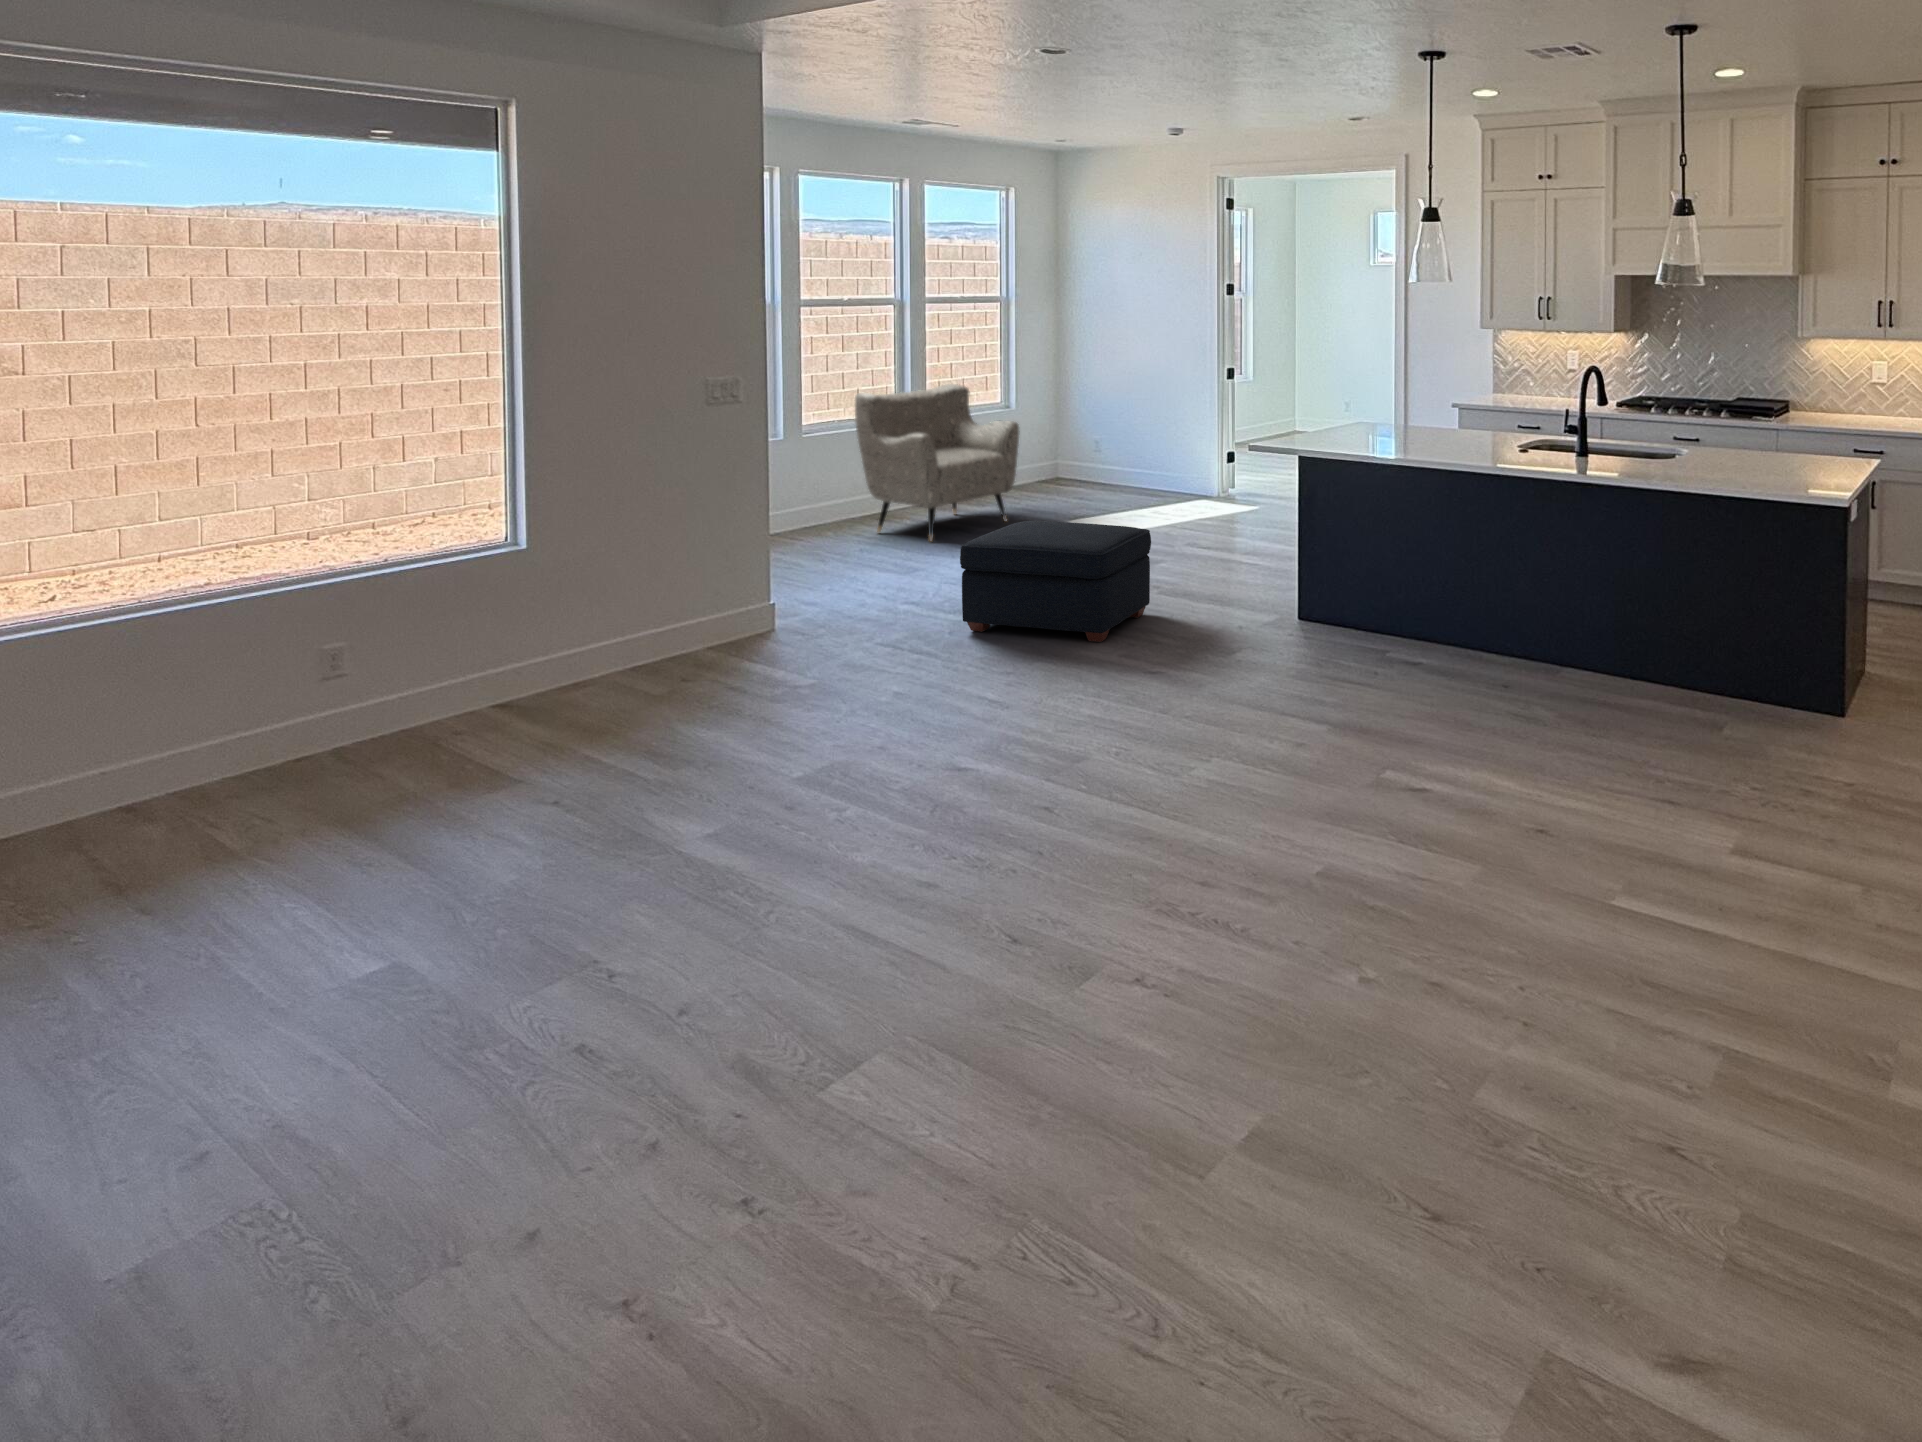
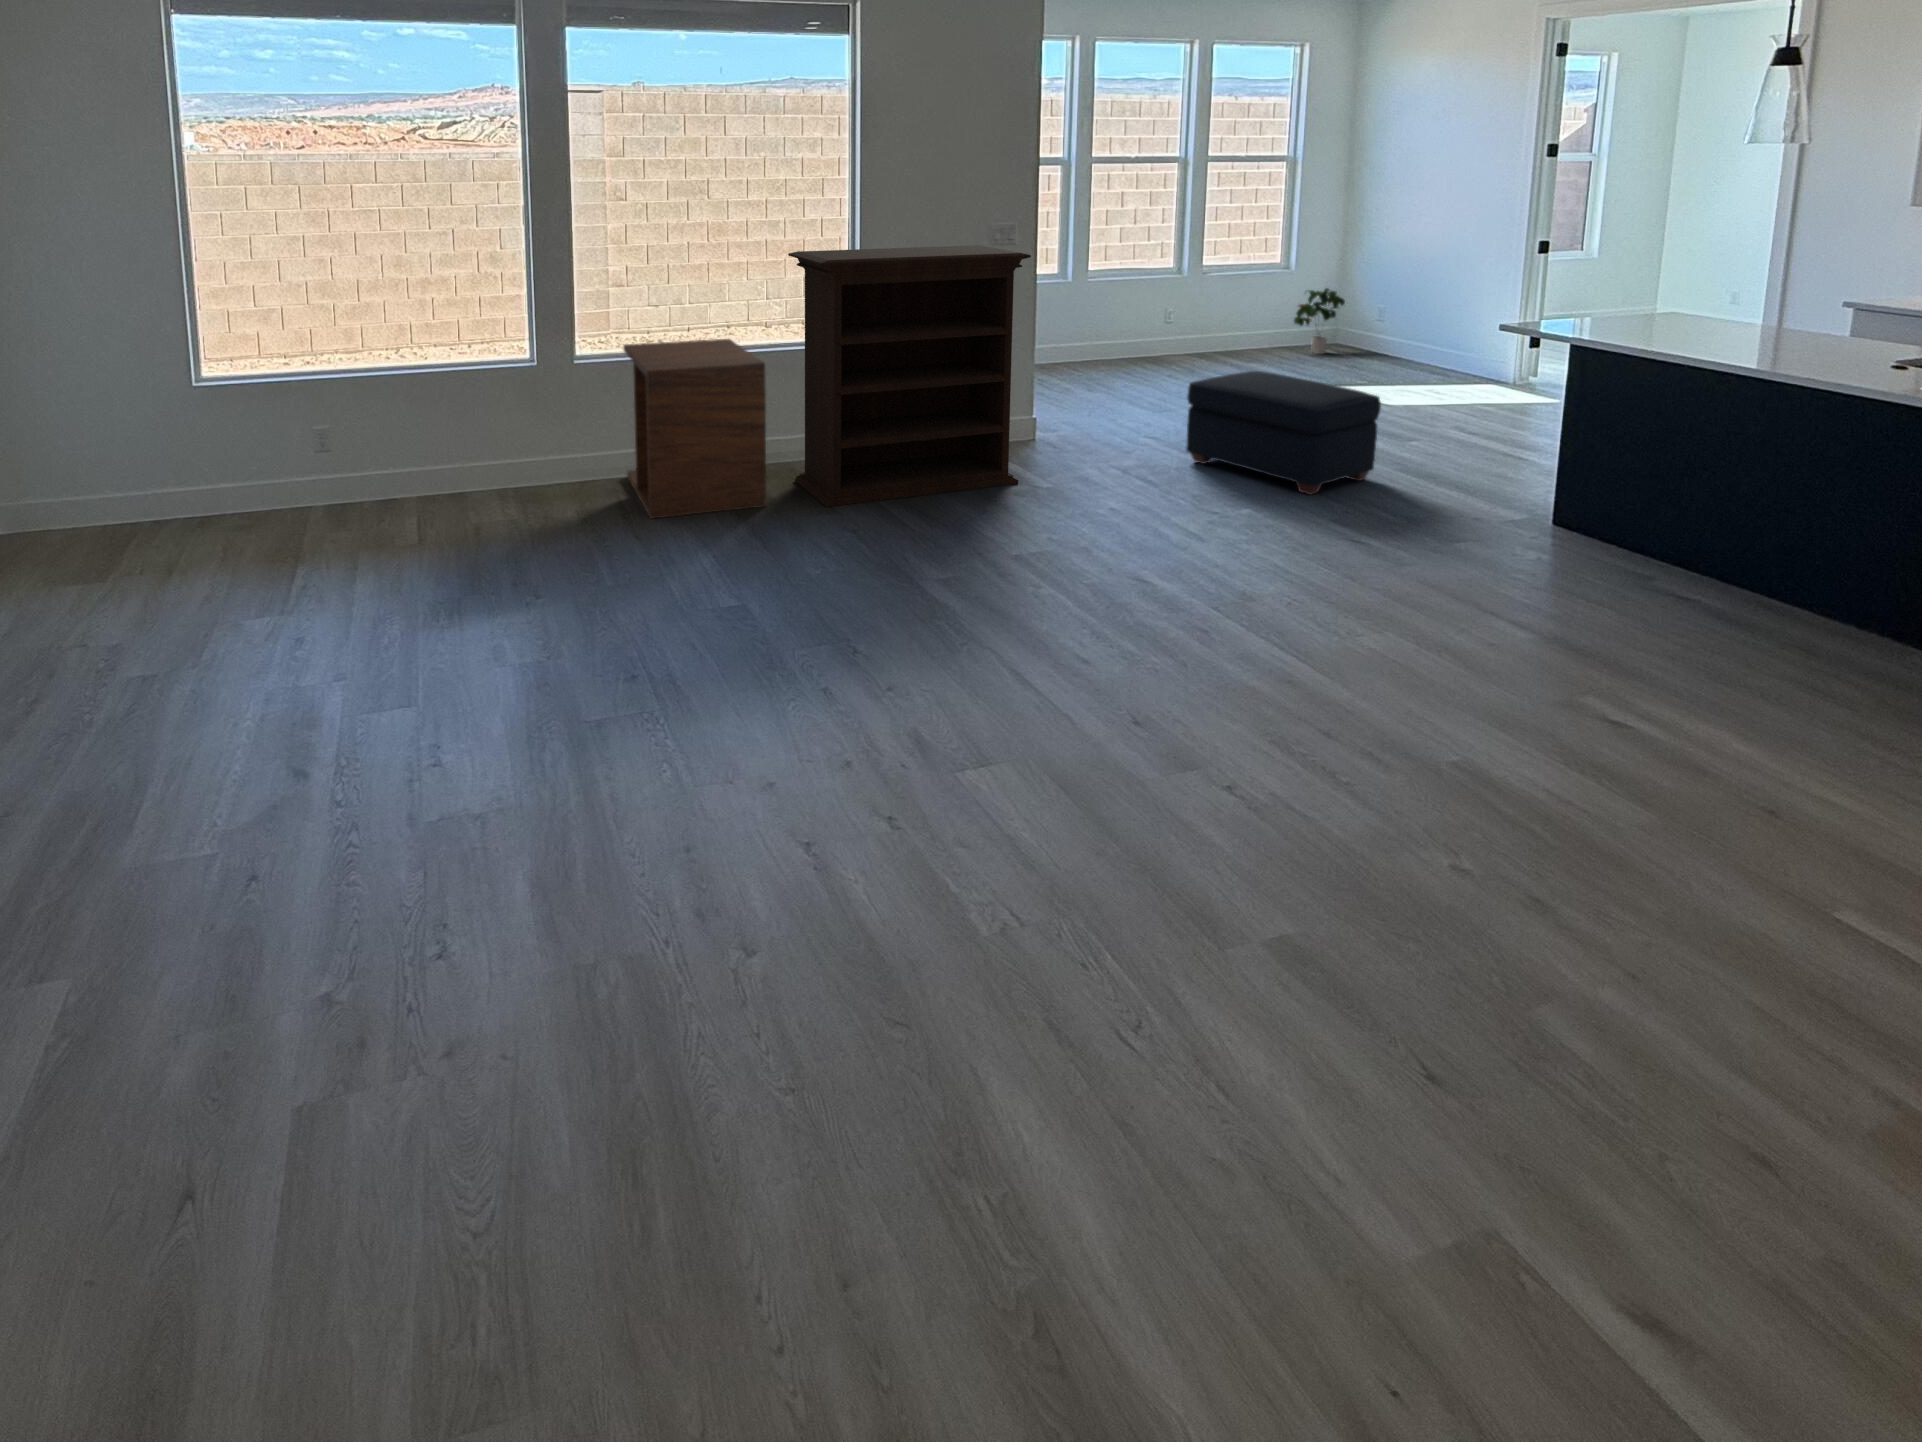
armchair: present [855,384,1019,542] -> none [1133,240,1283,383]
bookshelf: none [396,414,775,807] -> present [788,245,1031,507]
potted plant: none [1025,425,1070,492] -> present [1294,288,1345,354]
side table: none [39,588,375,919] -> present [623,339,766,519]

